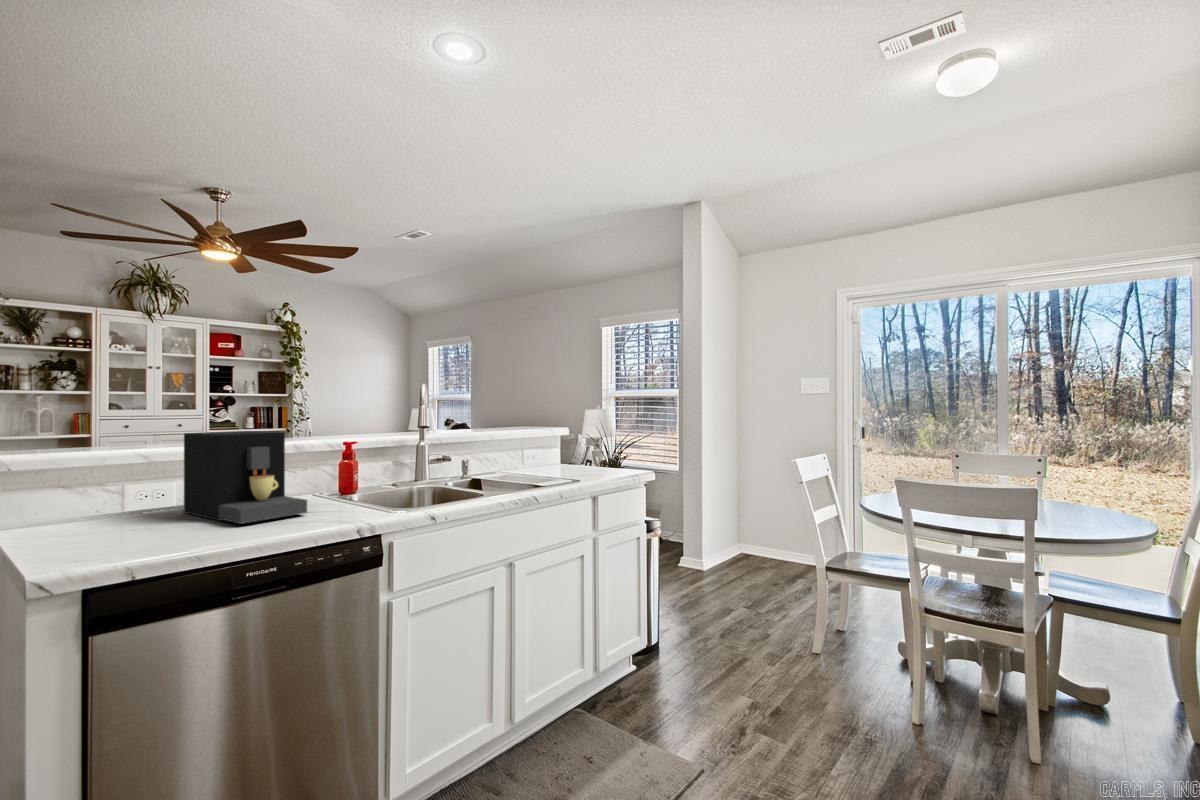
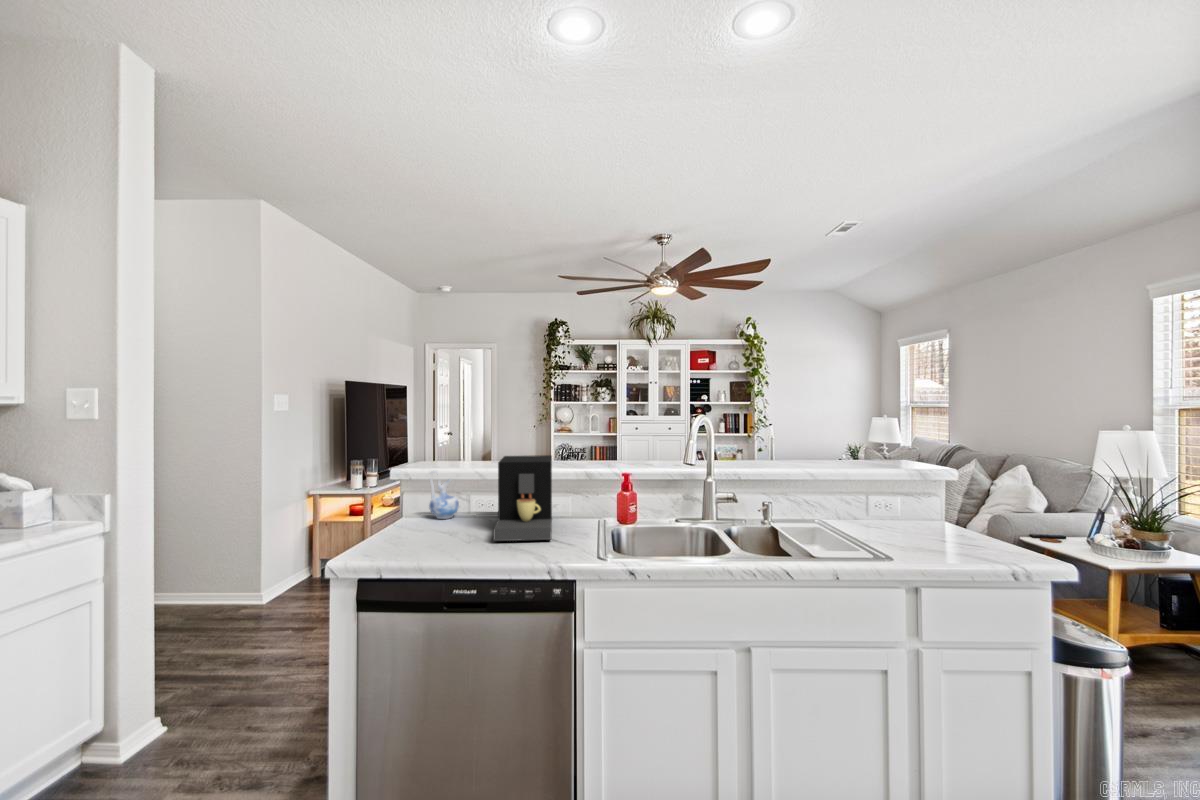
ceramic pitcher: none [46,459,101,527] -> present [429,471,459,519]

